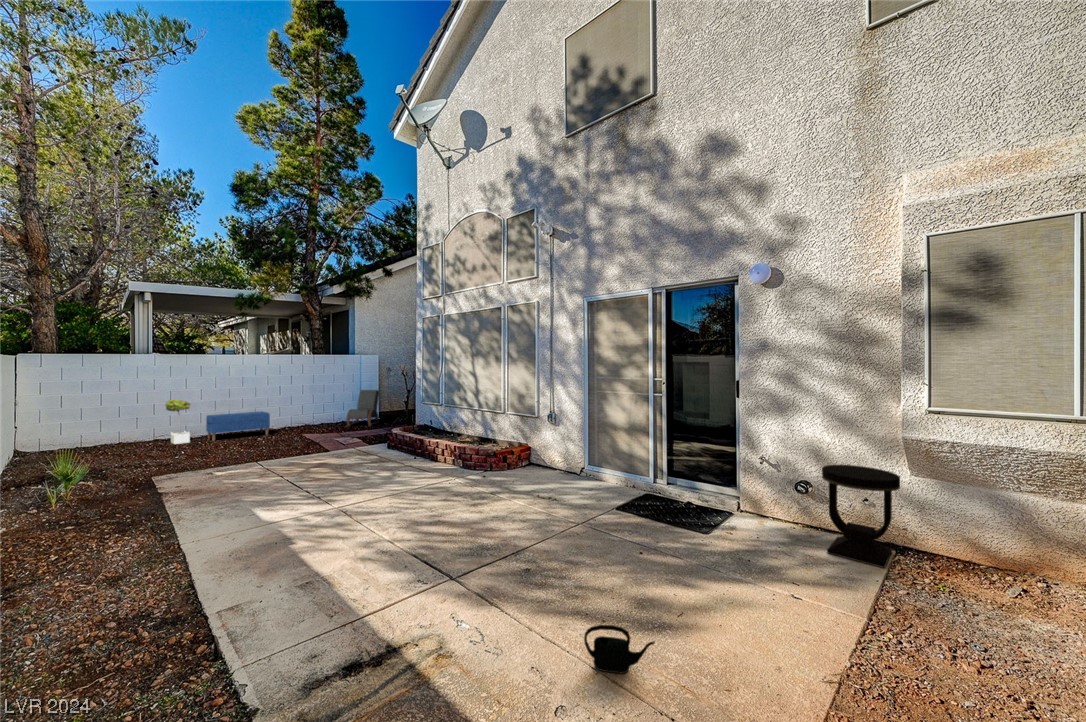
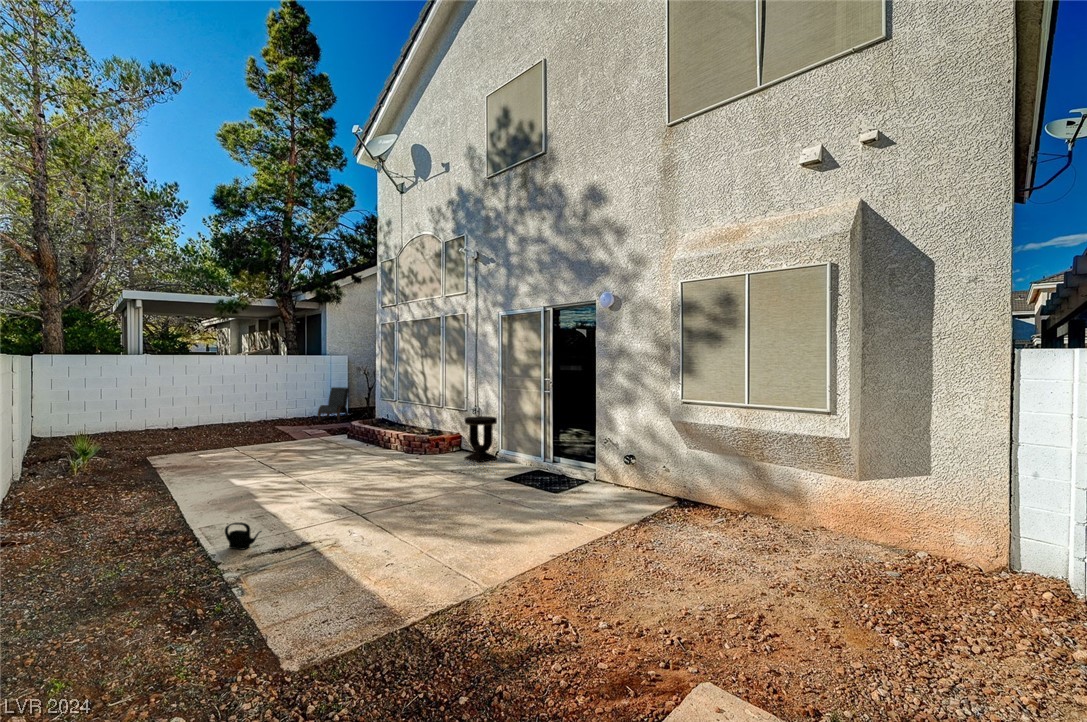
potted tree: present [165,399,190,444] -> none [154,394,176,434]
bench: present [206,411,270,441] -> none [190,406,247,432]
side table: present [822,465,900,568] -> present [465,416,497,462]
watering can: present [584,625,655,673] -> present [225,522,262,550]

